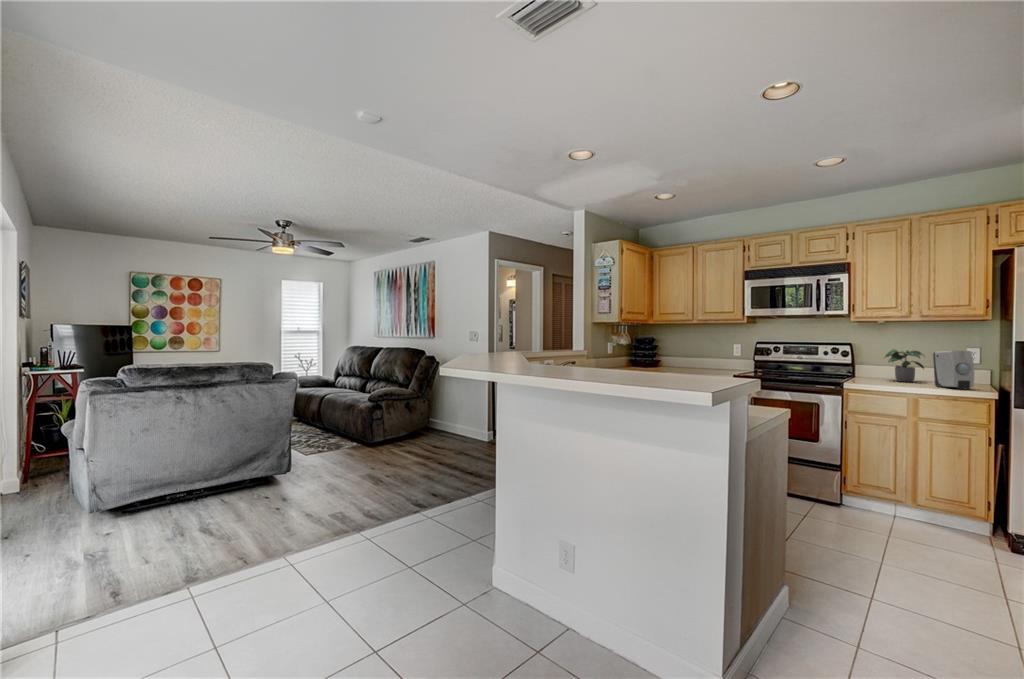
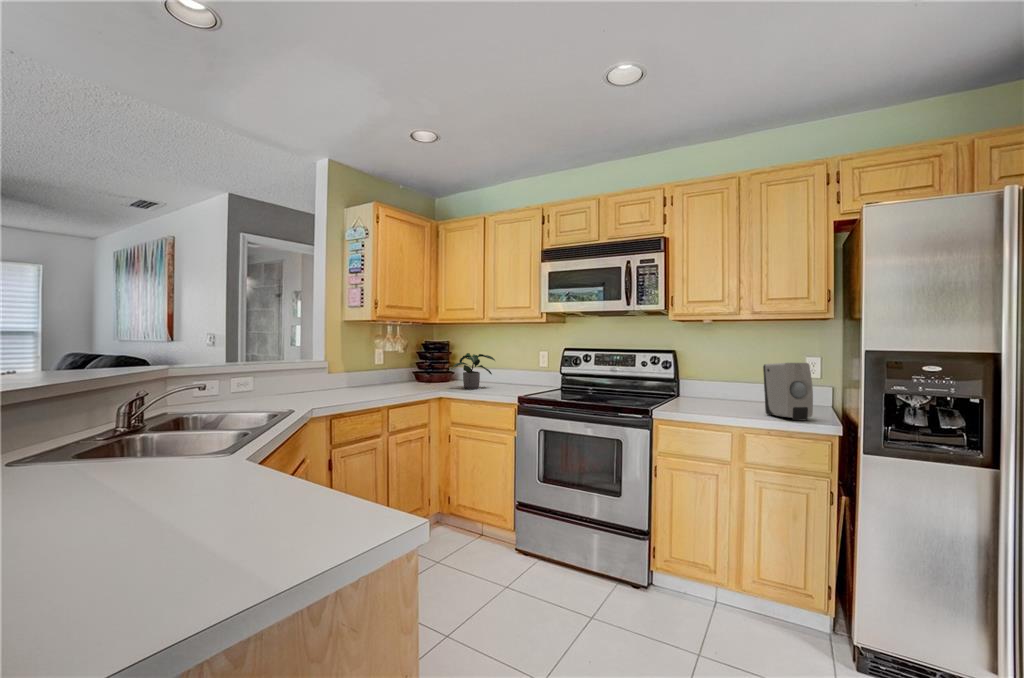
potted plant: present [885,349,924,382] -> present [454,353,495,389]

